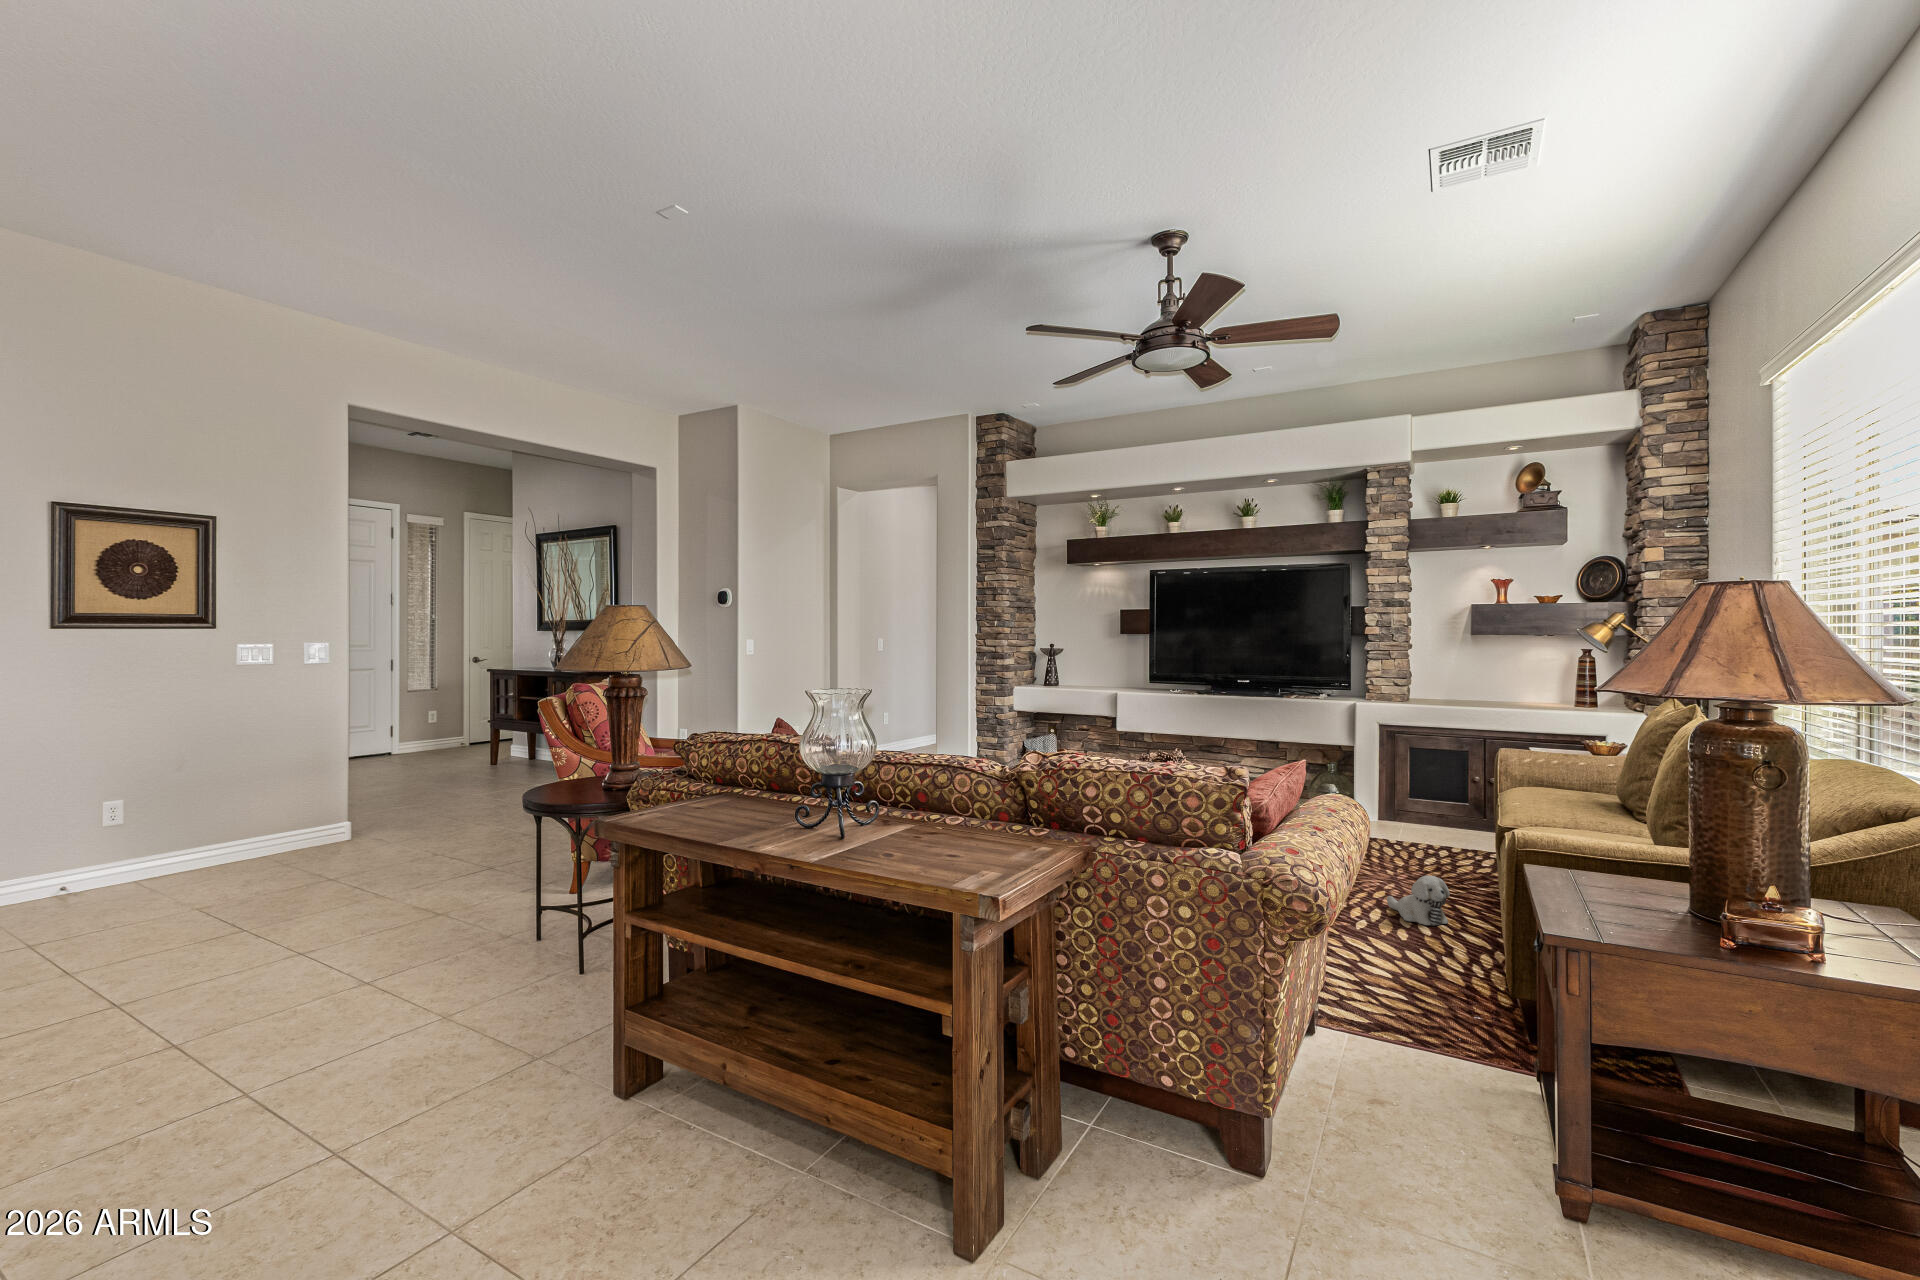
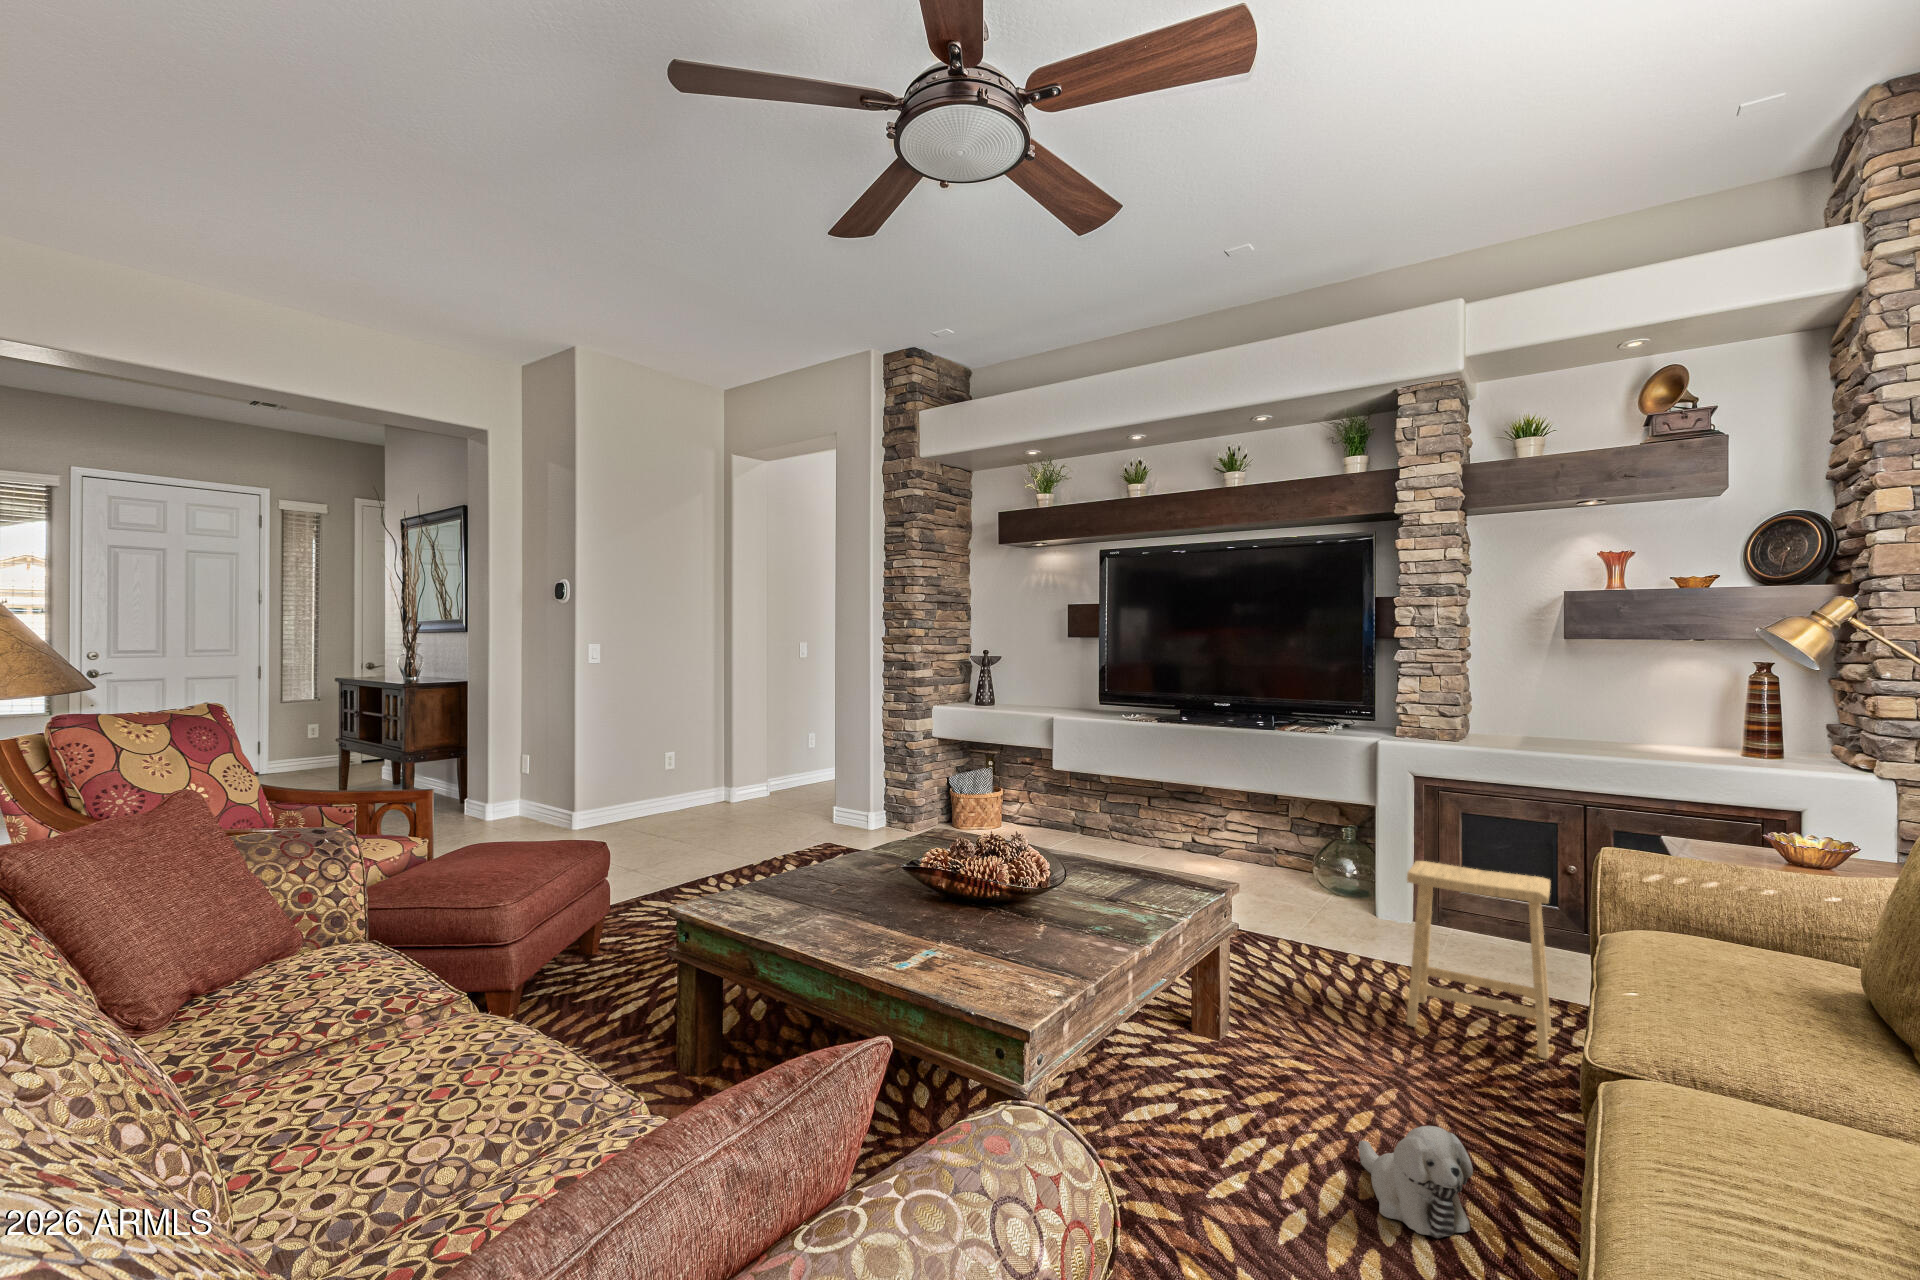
footstool: none [1392,767,1473,872] -> present [1406,861,1551,1059]

